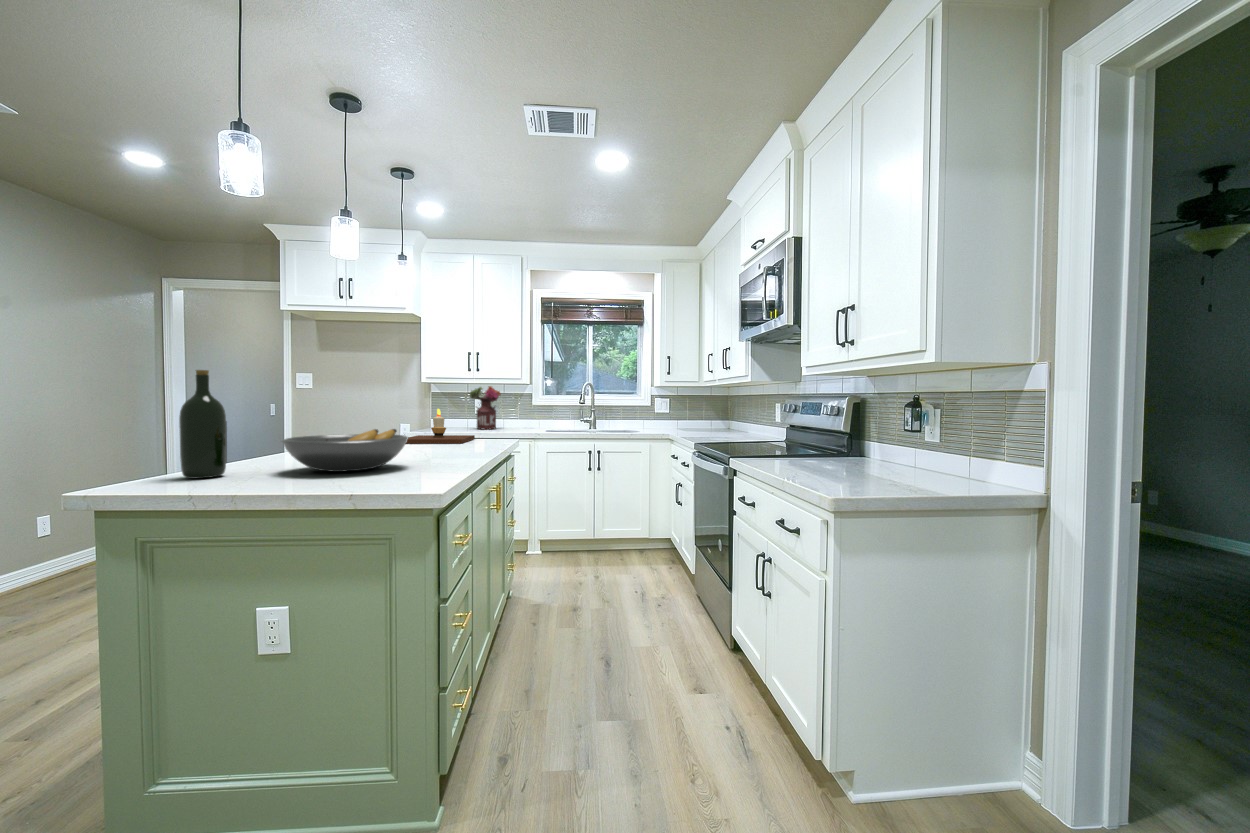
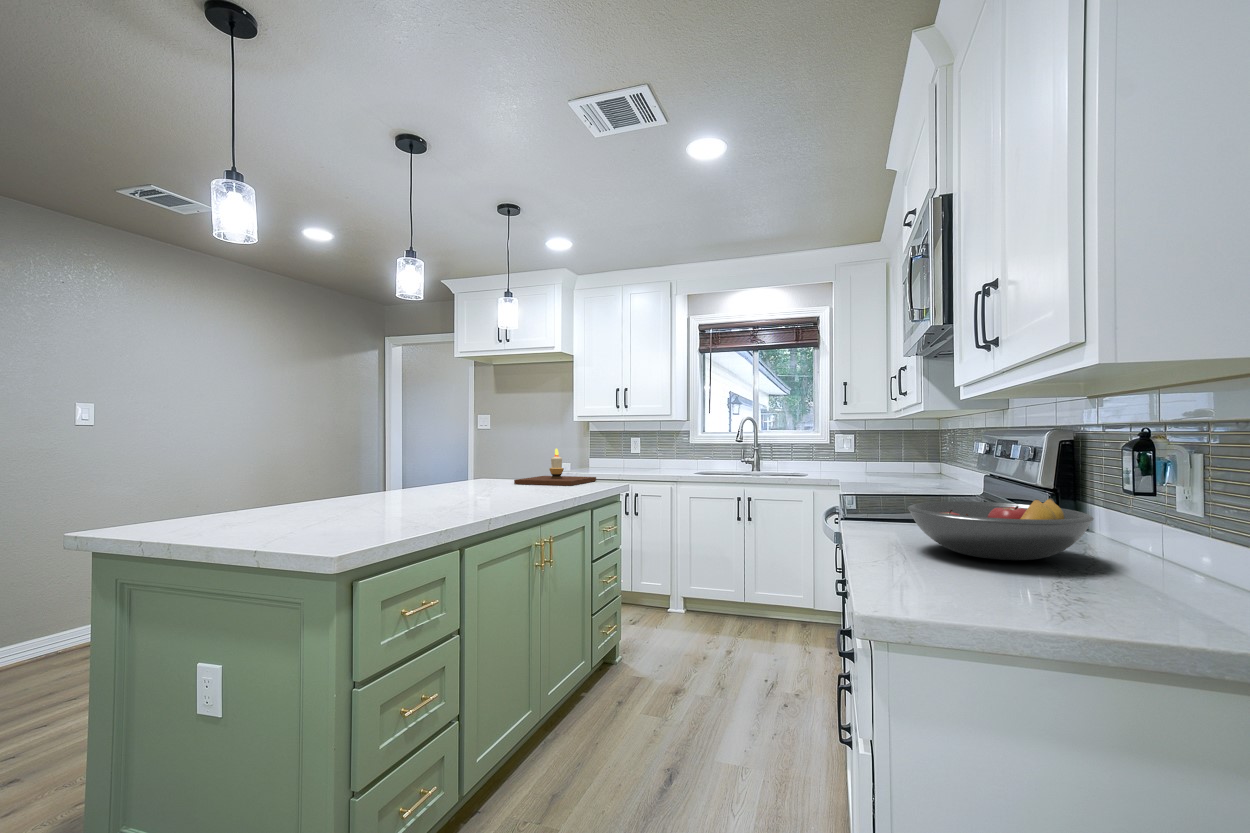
wine bottle: present [179,370,227,478] -> none [269,417,307,513]
flower arrangement: present [470,386,501,429] -> none [620,423,654,470]
fruit bowl: present [282,429,408,472] -> present [908,498,1094,560]

